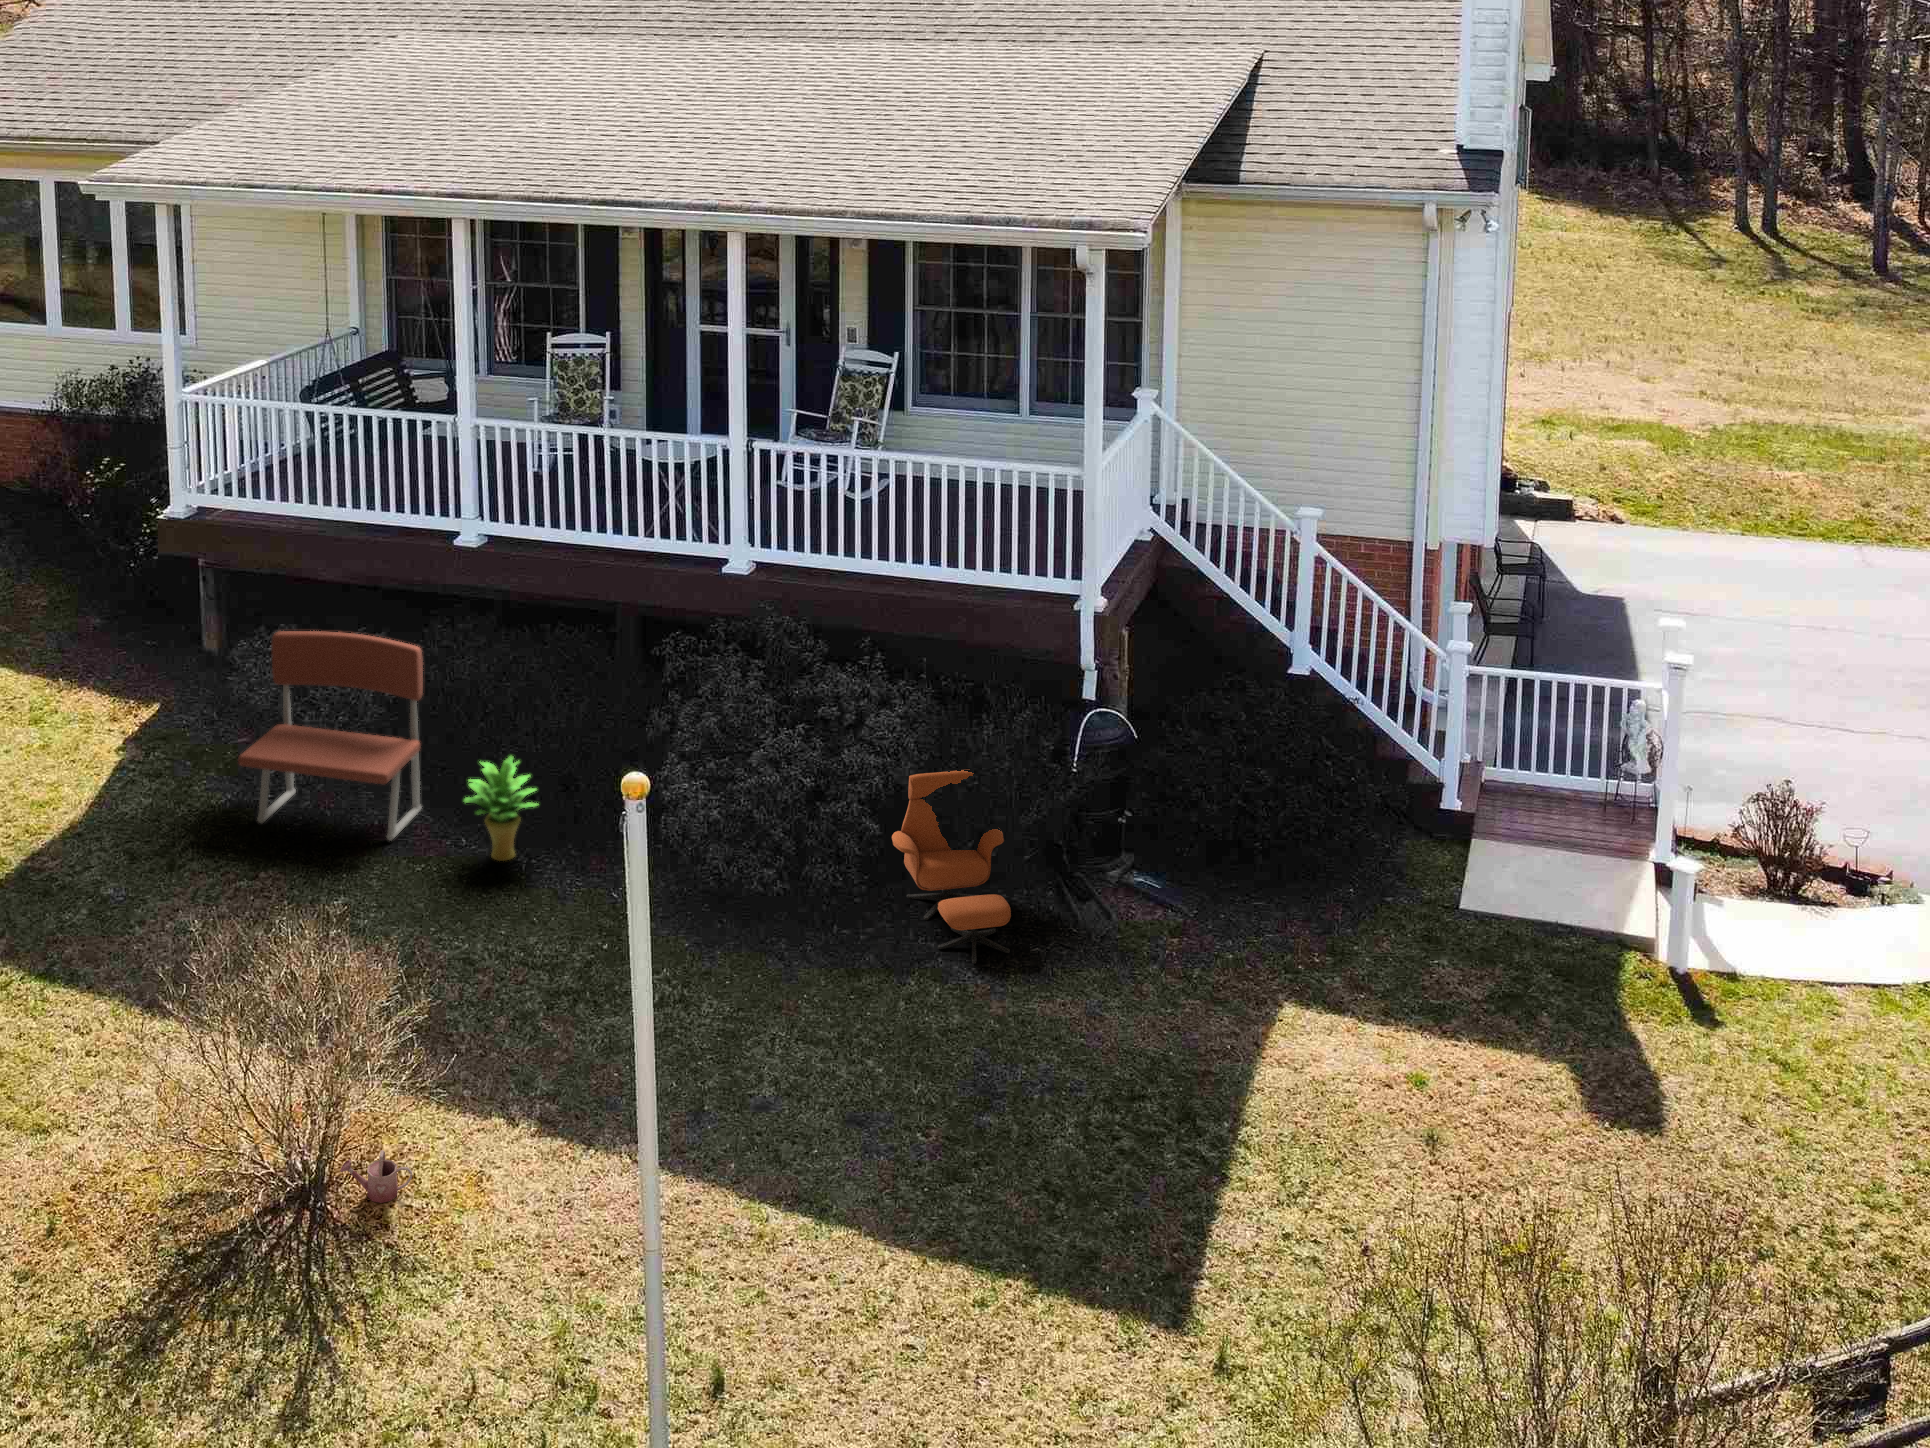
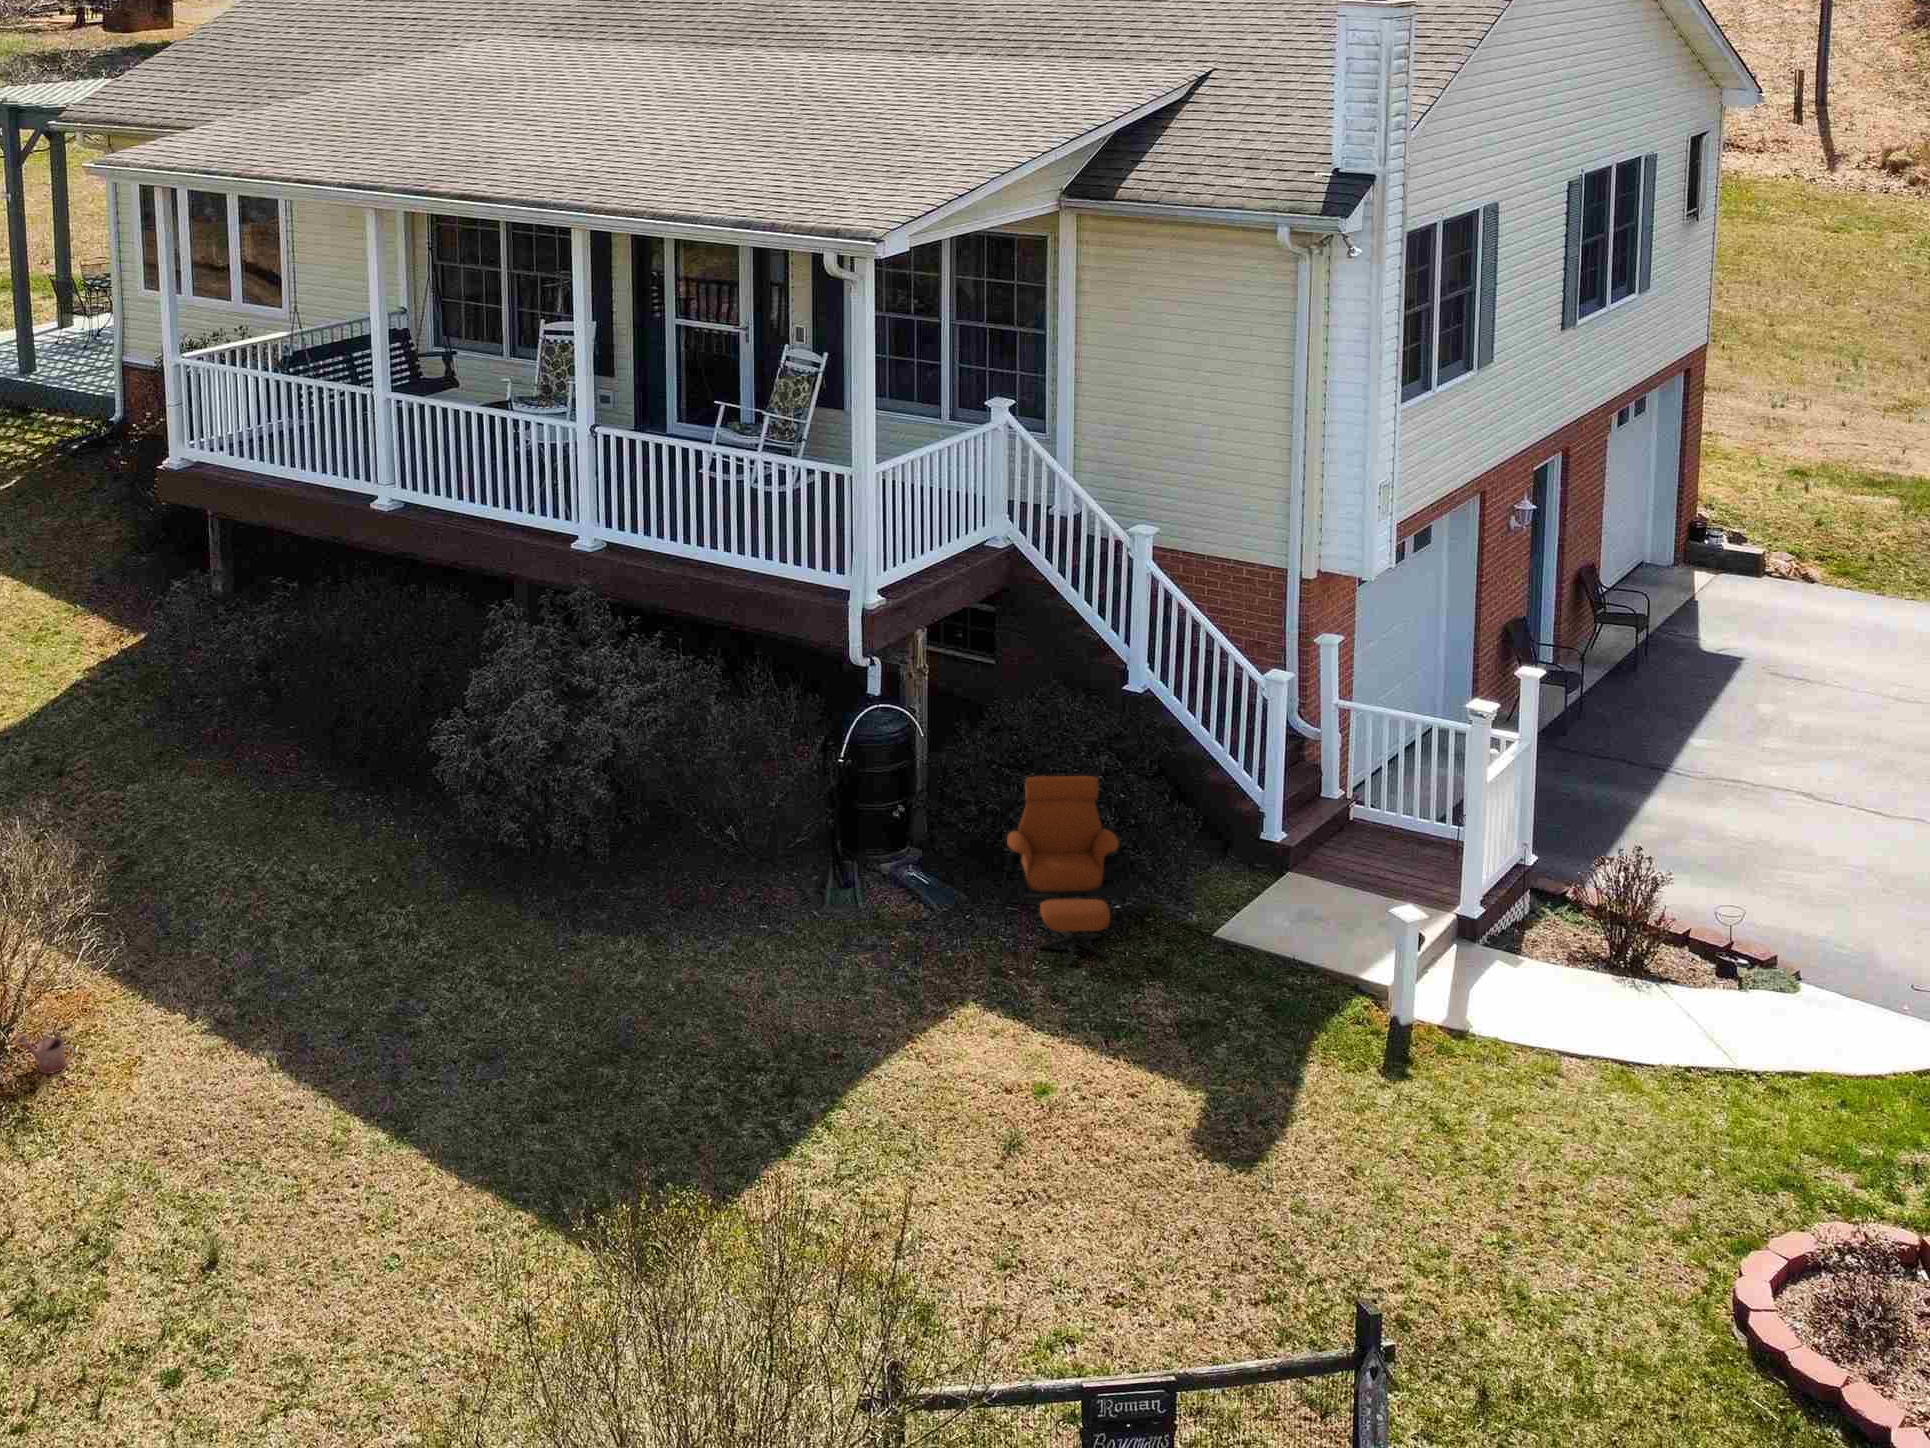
bench: present [238,631,423,840] -> none [146,576,315,774]
potted plant: present [464,755,537,861] -> none [318,705,390,801]
lounge chair: present [892,770,1011,964] -> present [1007,776,1118,964]

